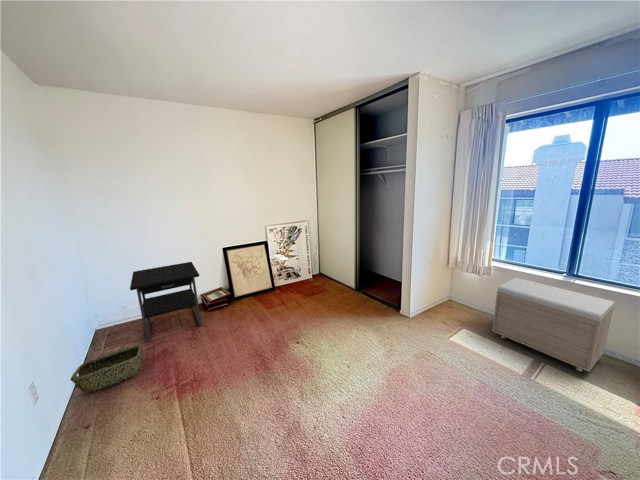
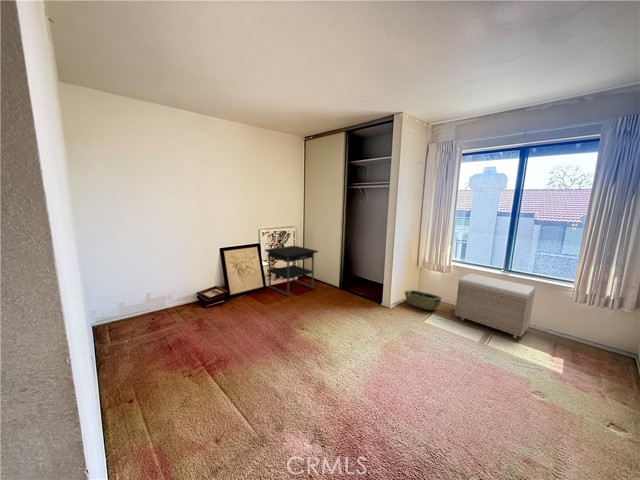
nightstand: present [130,262,201,342] -> present [265,246,318,296]
woven basket: present [70,345,143,393] -> present [405,290,441,310]

